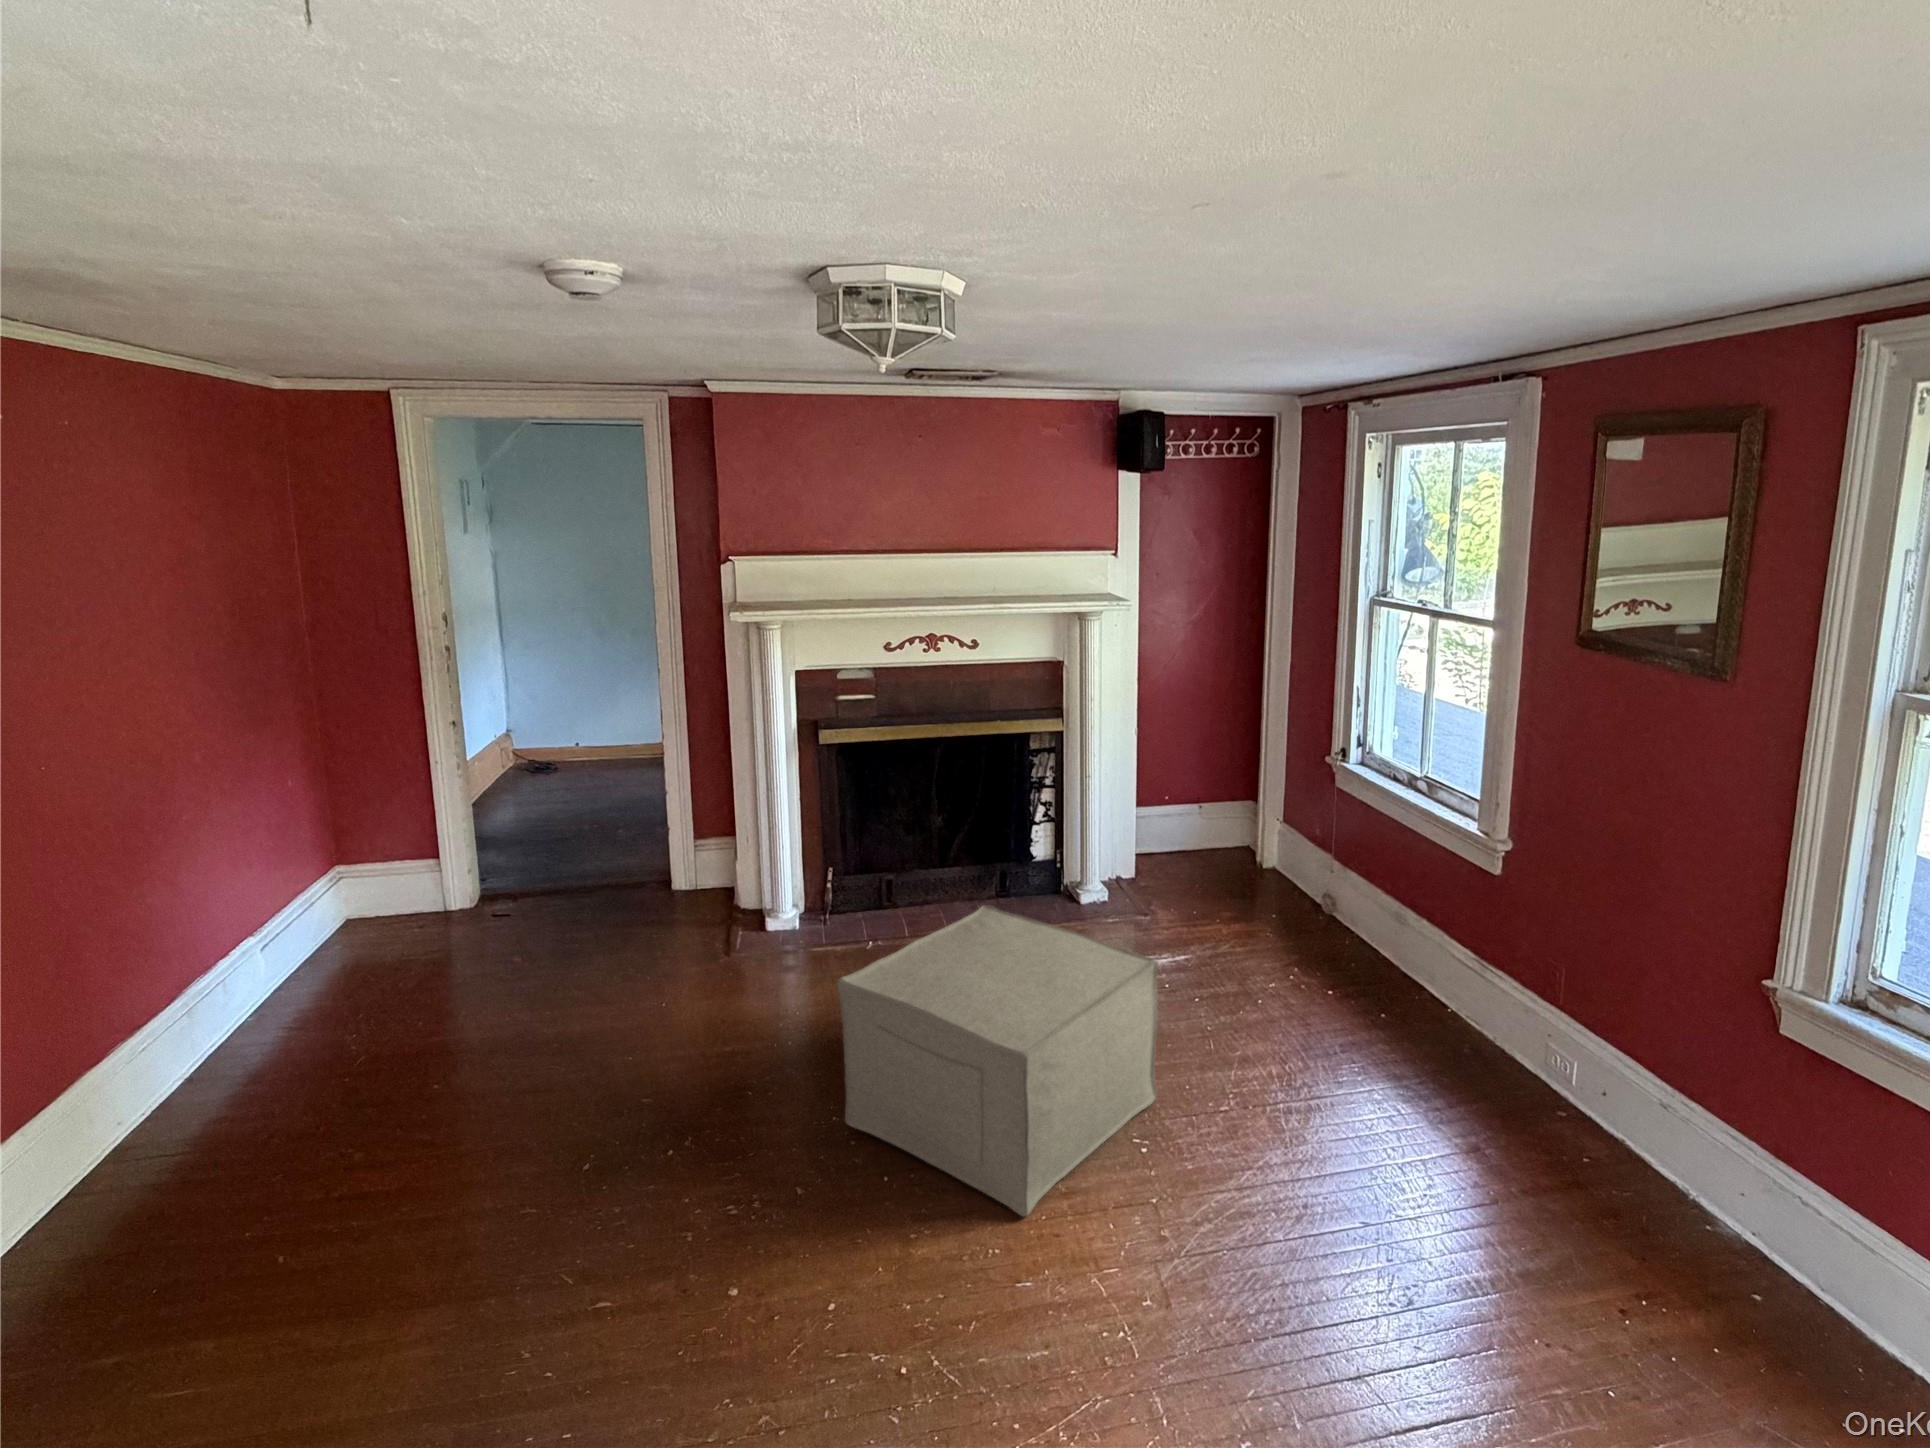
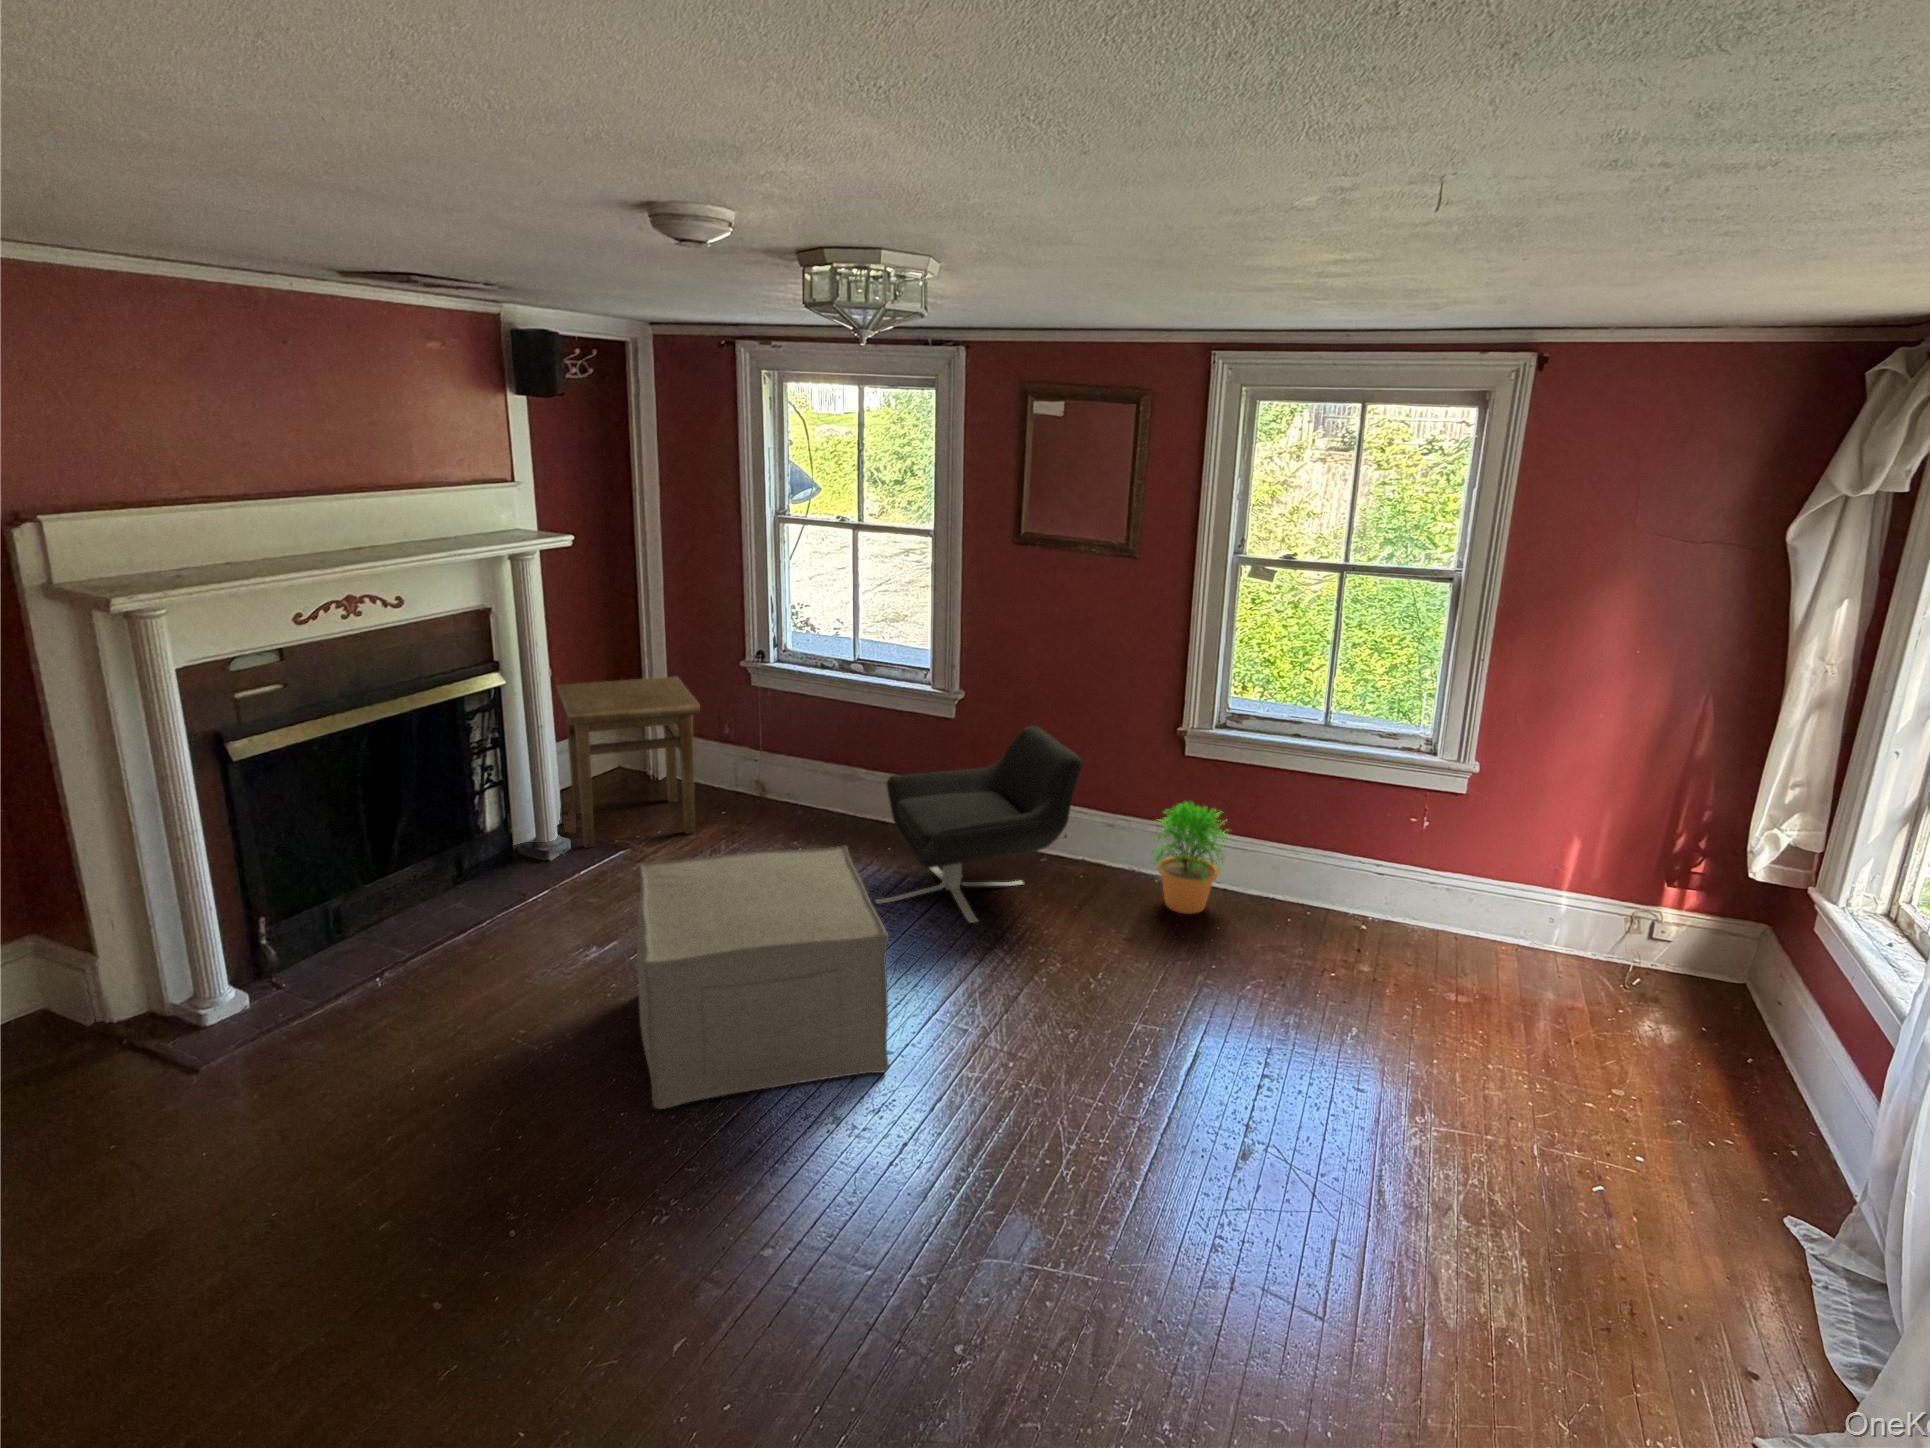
side table: none [1113,744,1266,918] -> present [557,677,700,848]
lounge chair: none [1276,907,1568,1134] -> present [876,725,1082,923]
potted plant: none [1630,1101,1829,1311] -> present [1153,802,1227,914]

